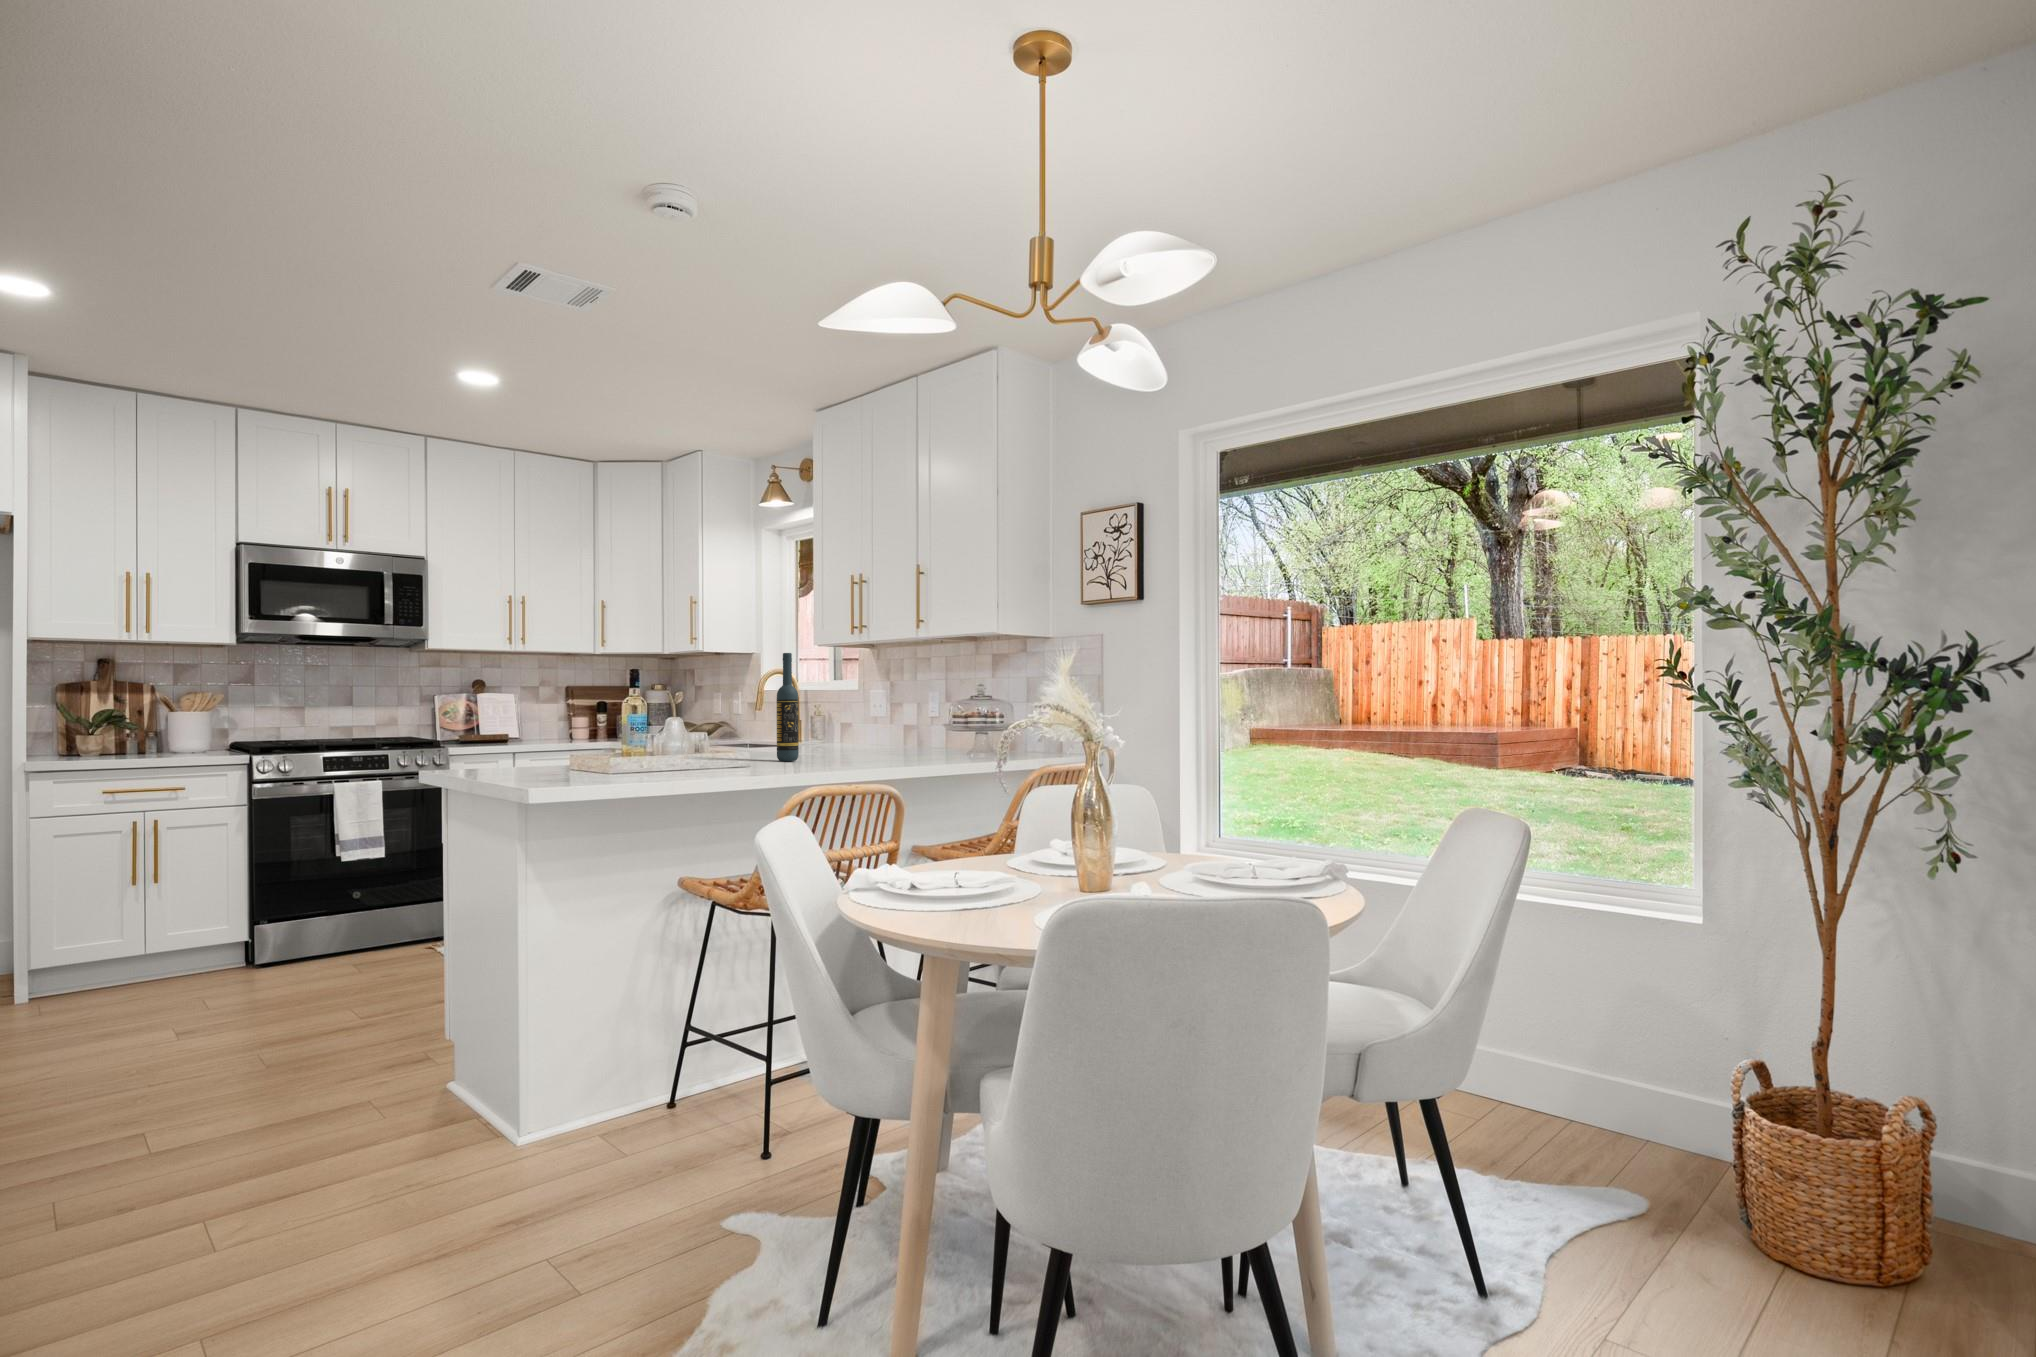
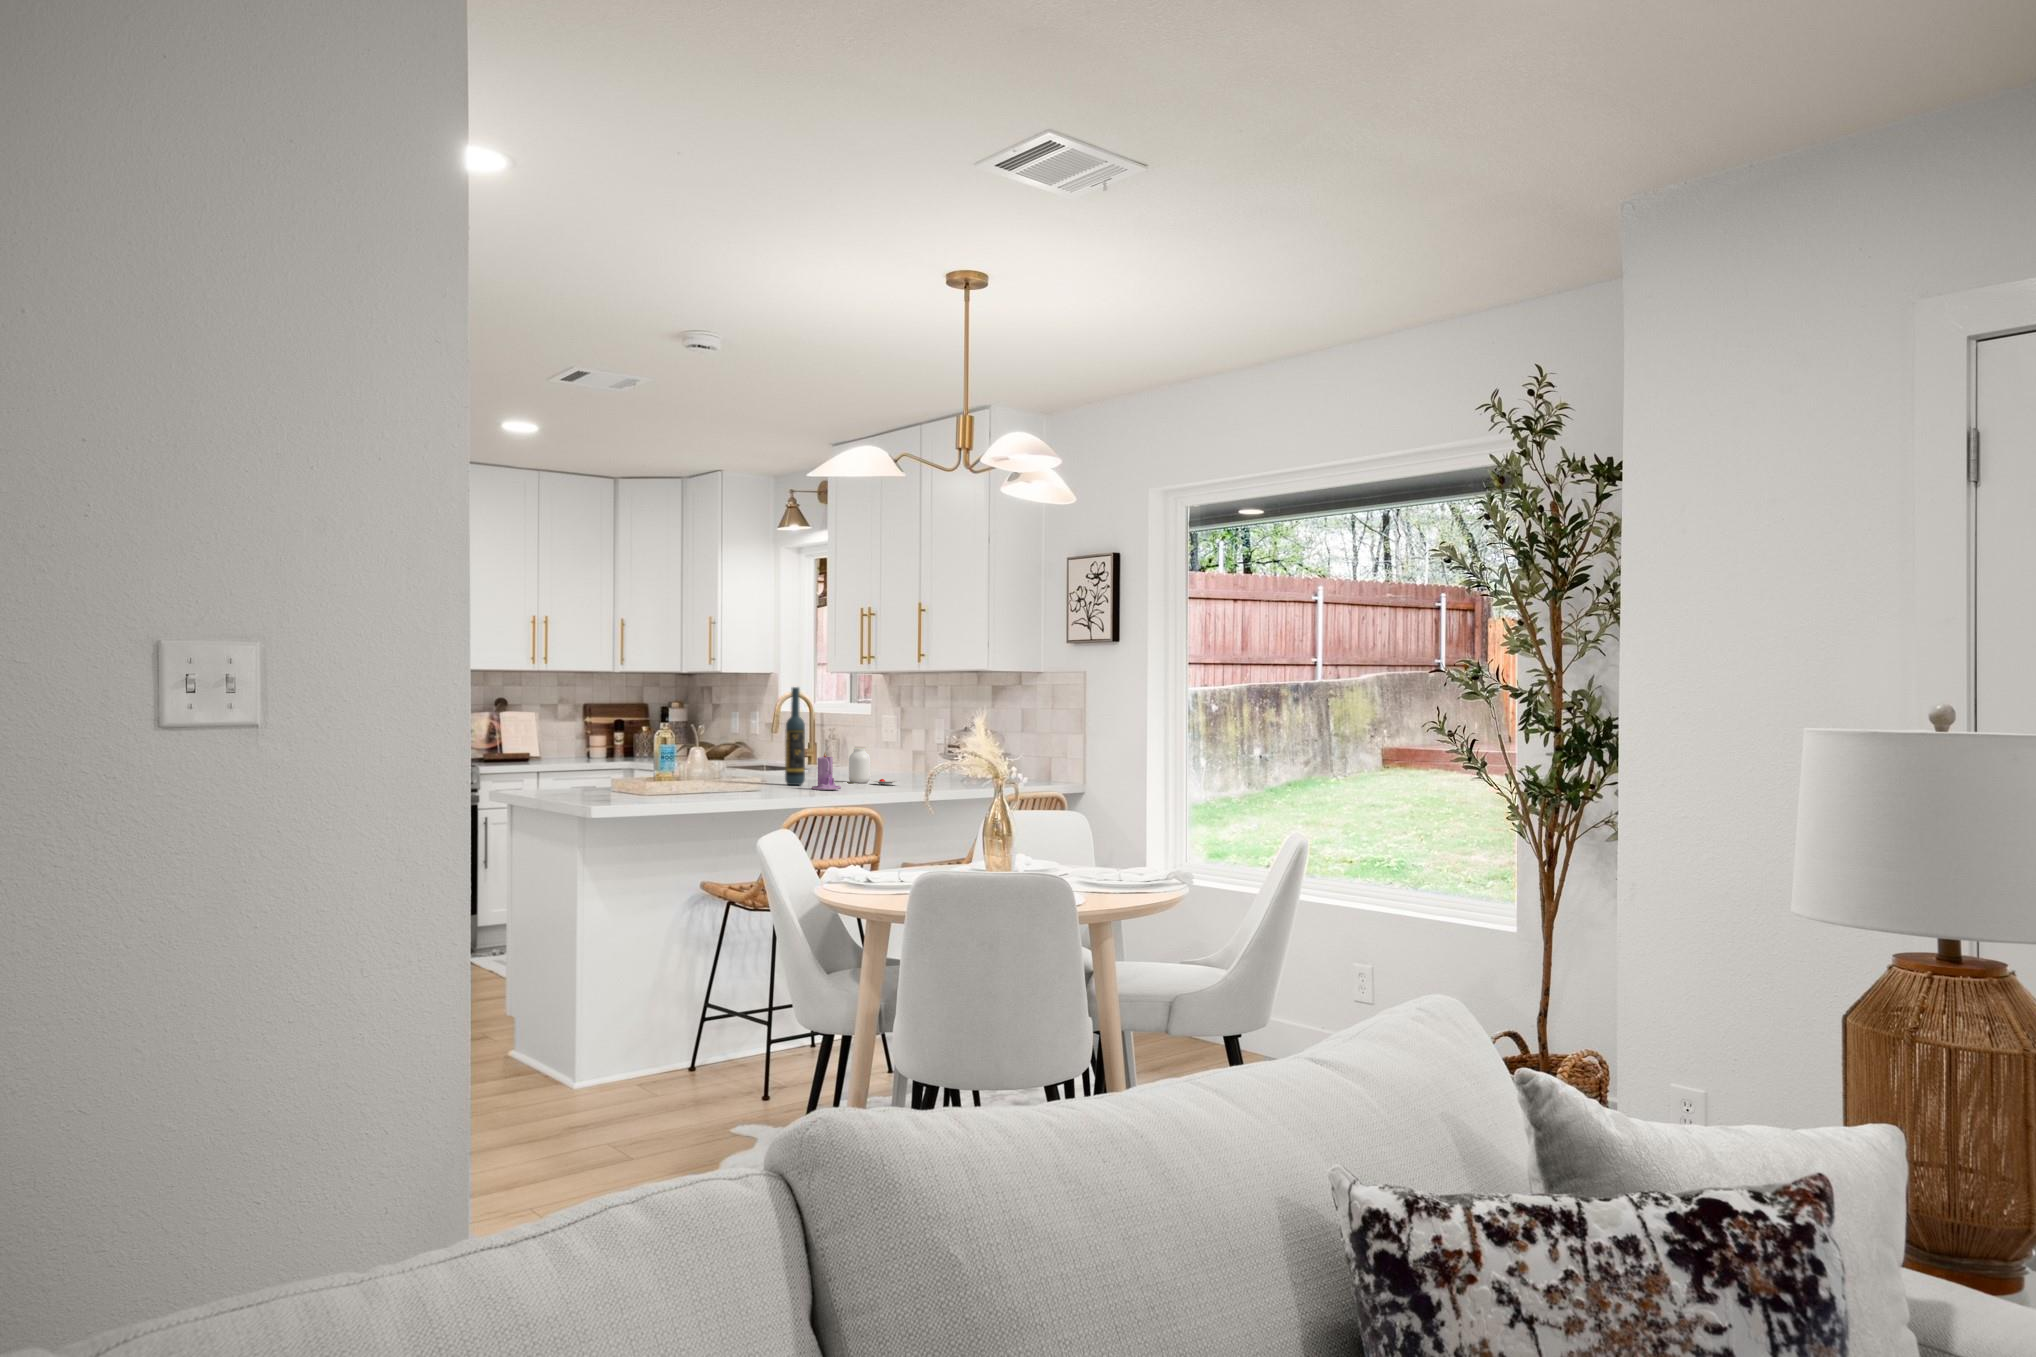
jar: none [837,721,899,760] -> present [849,748,899,784]
candle: none [807,722,841,766] -> present [812,754,841,790]

